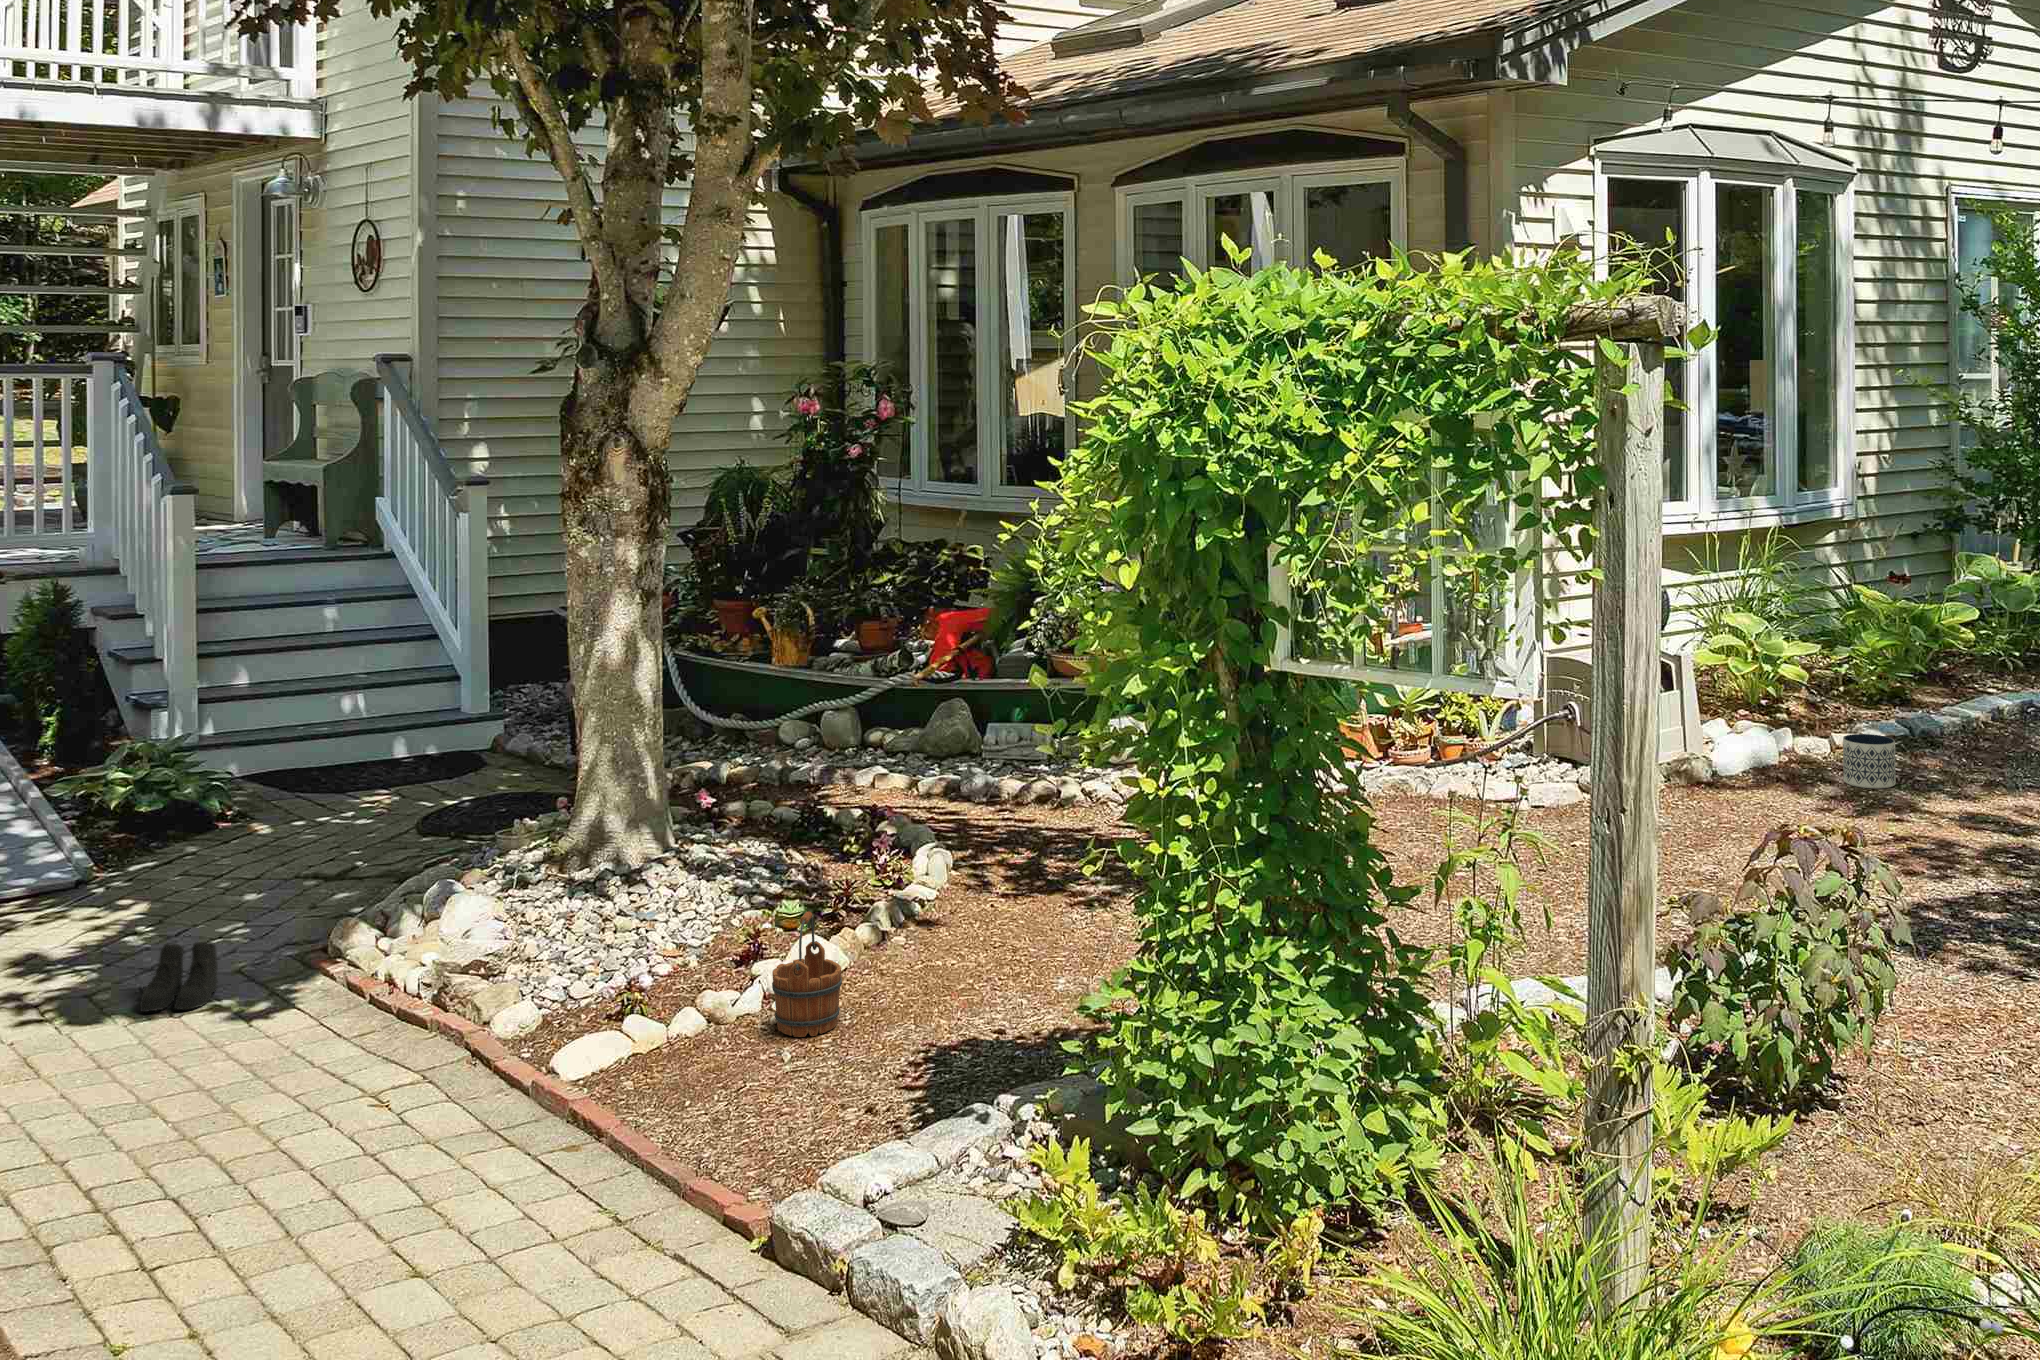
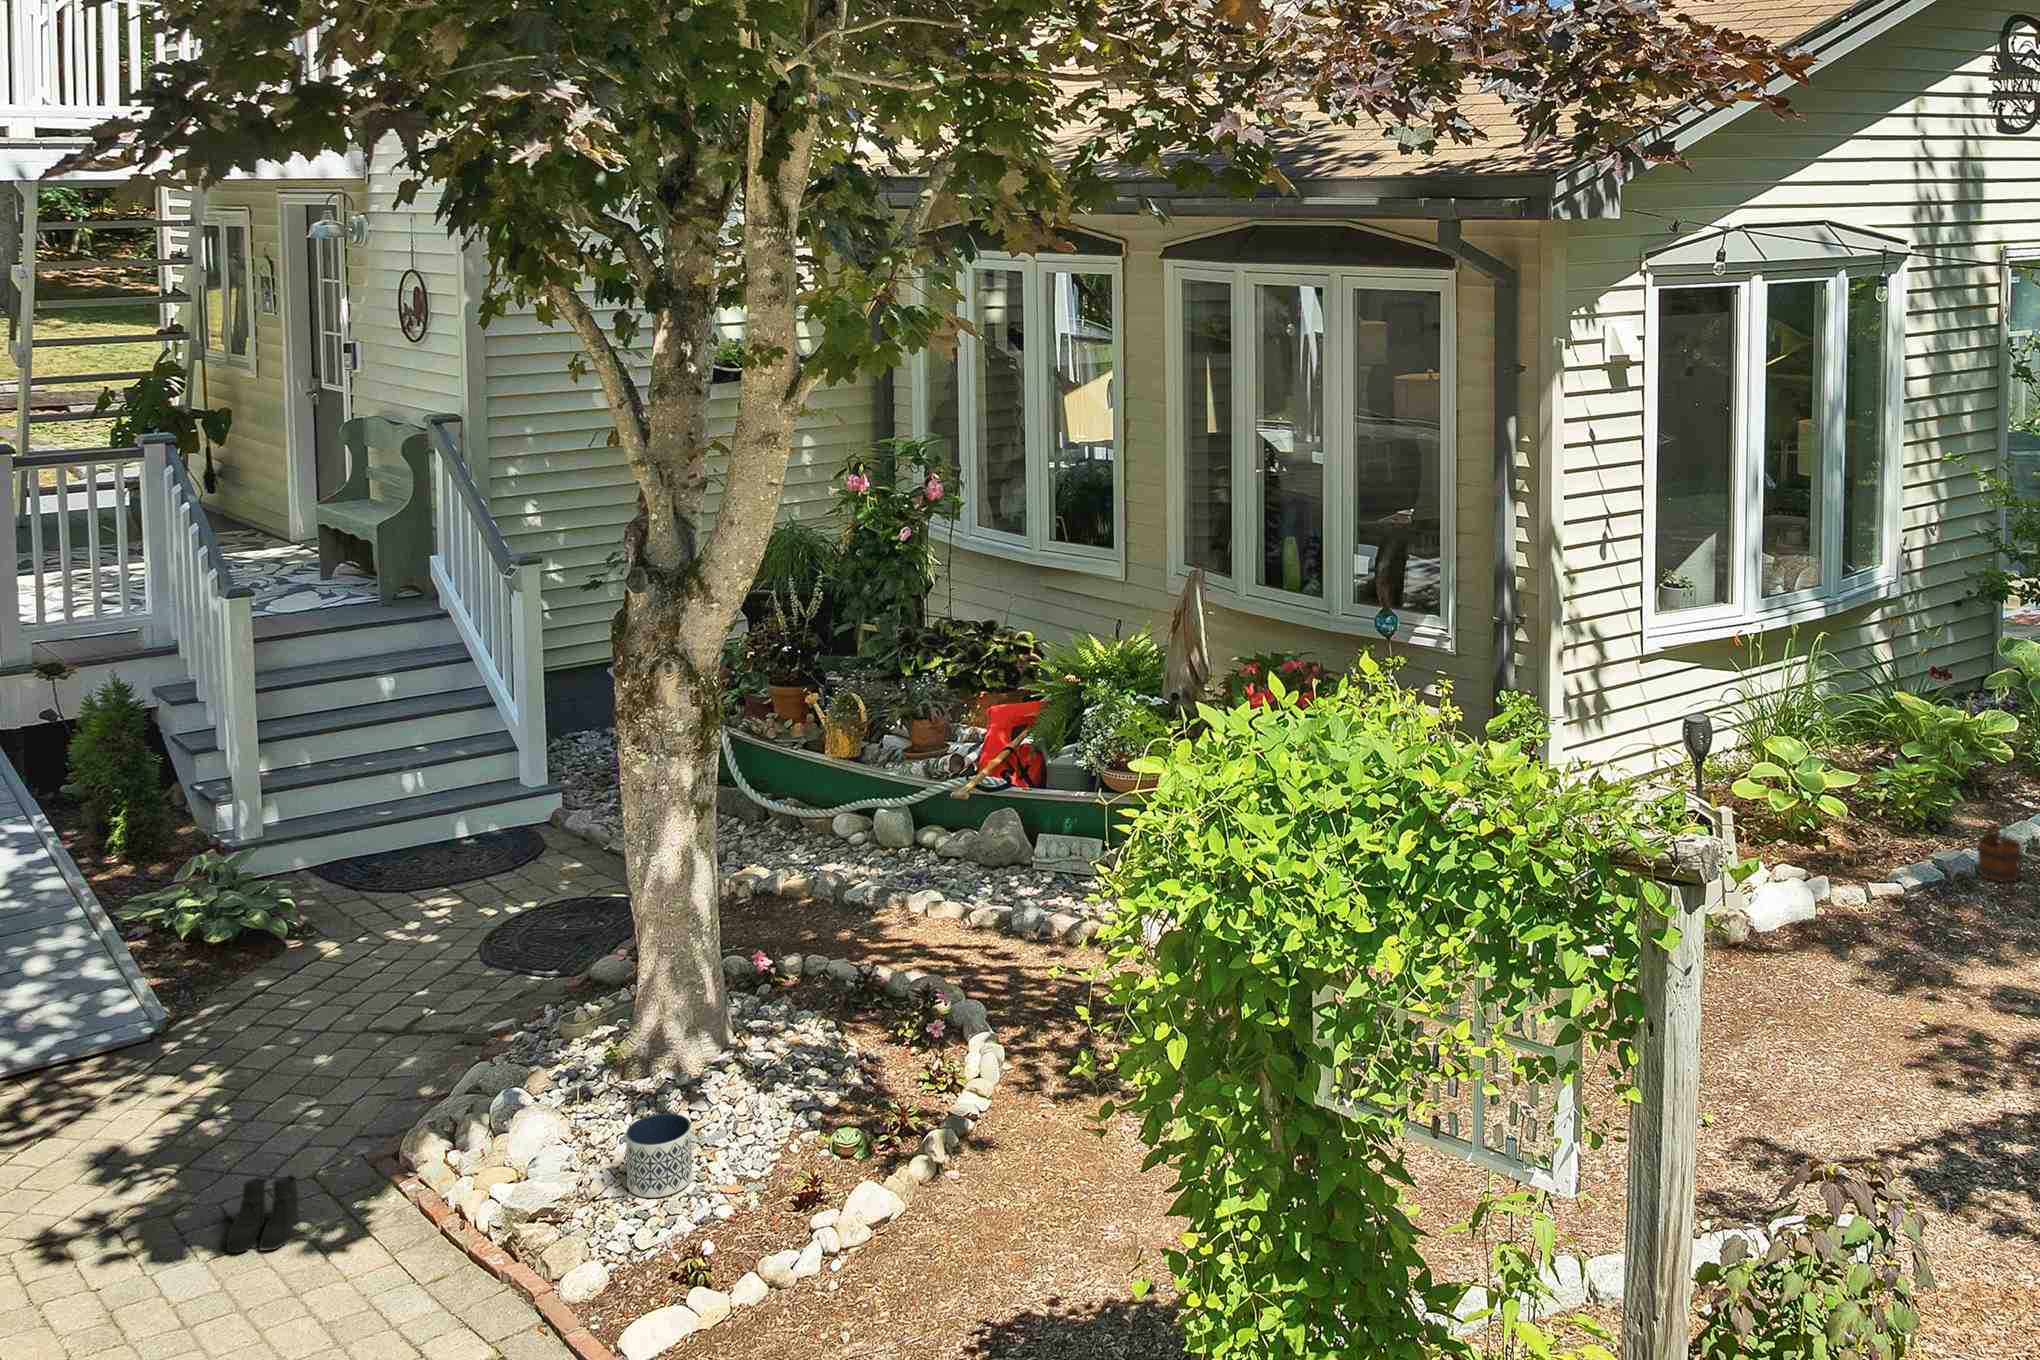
planter: present [1843,734,1896,789] -> present [626,1113,692,1198]
wooden bucket: present [772,911,842,1037] -> present [1977,808,2021,882]

